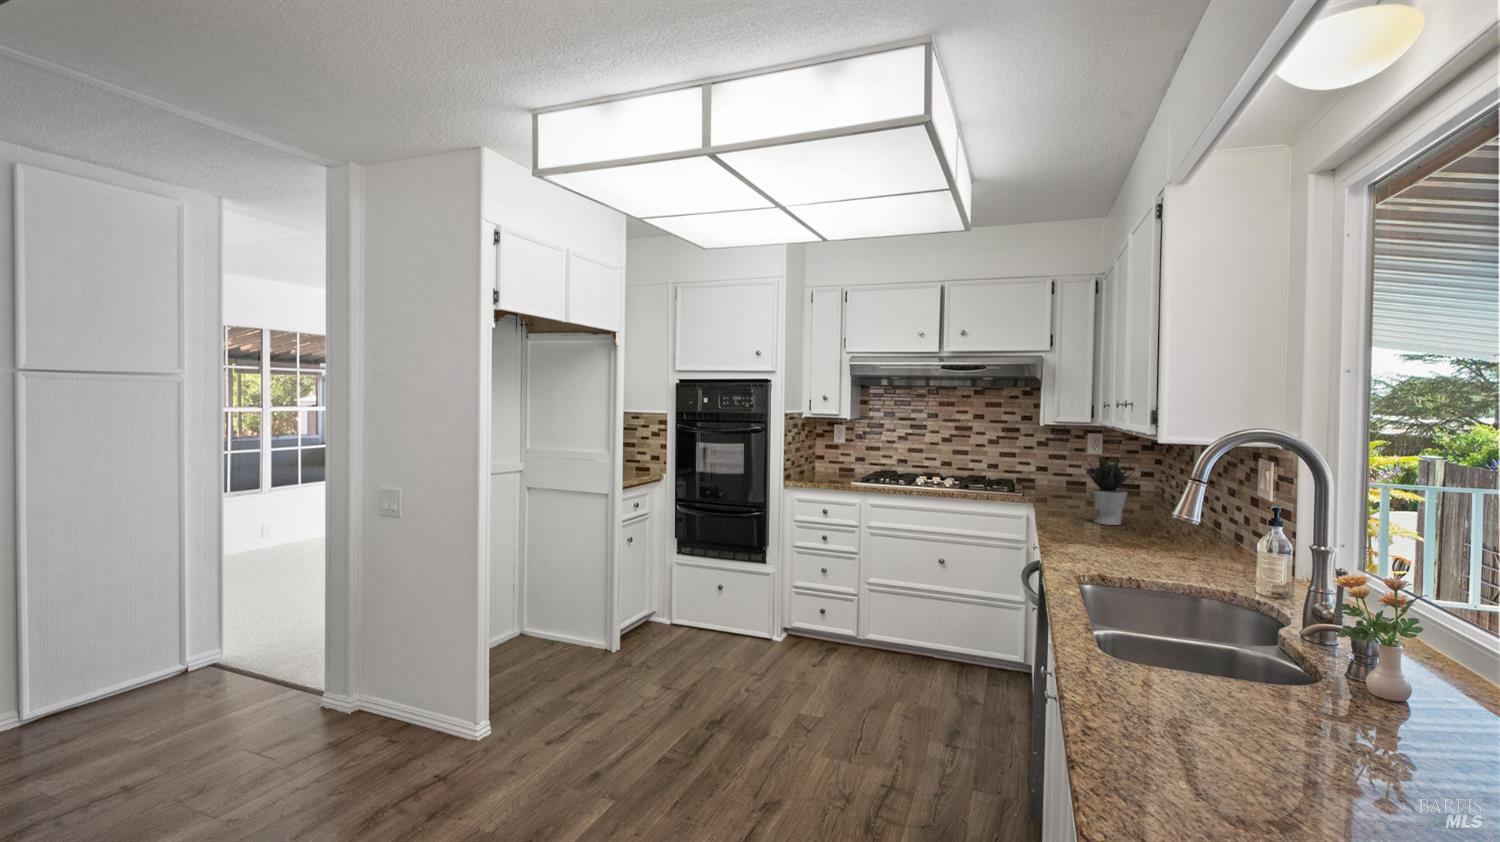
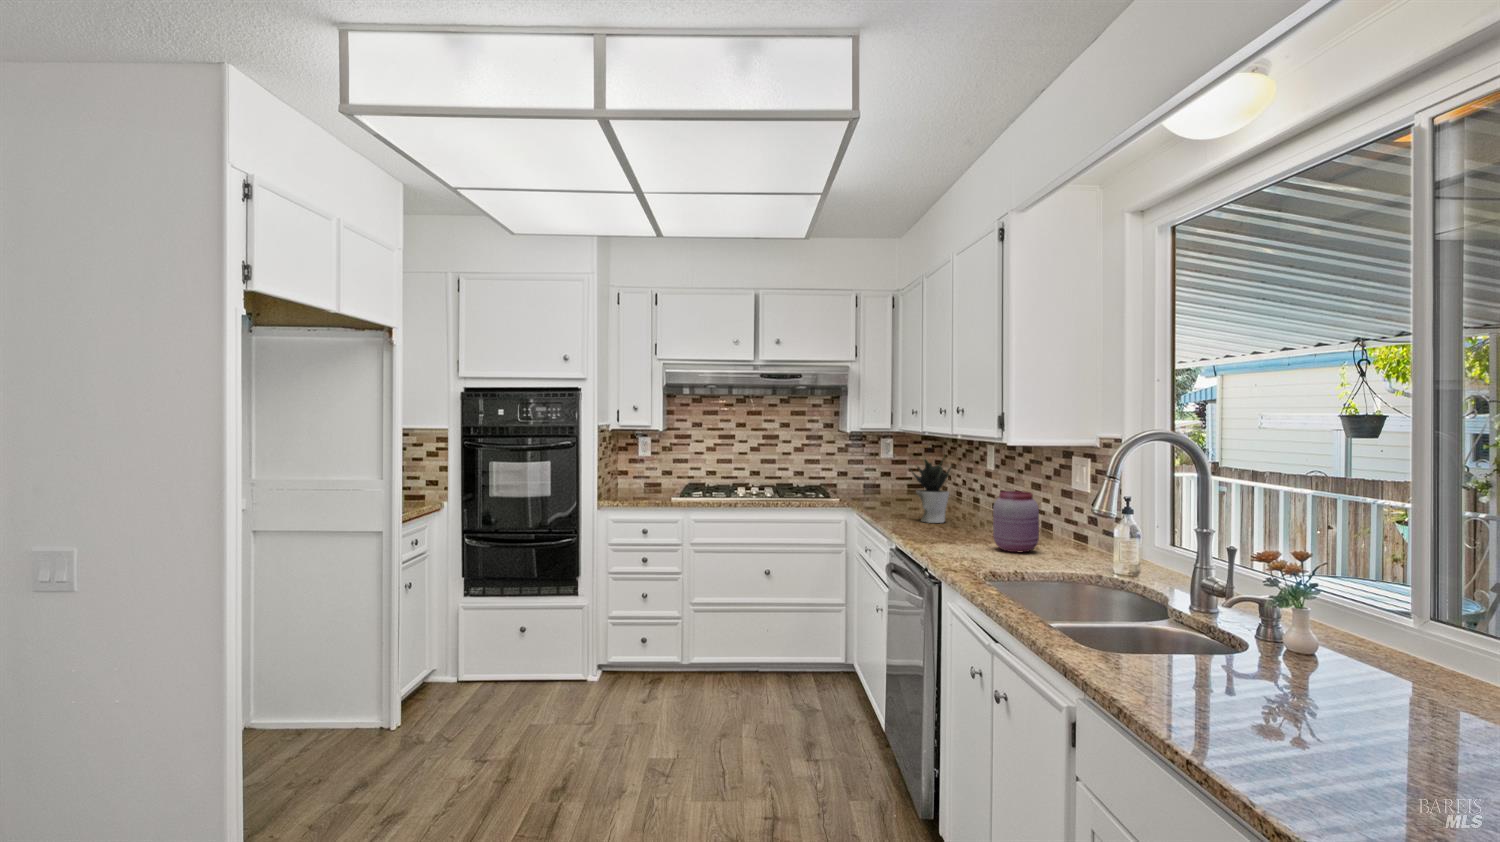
jar: none [1140,494,1194,562] -> present [993,491,1039,552]

